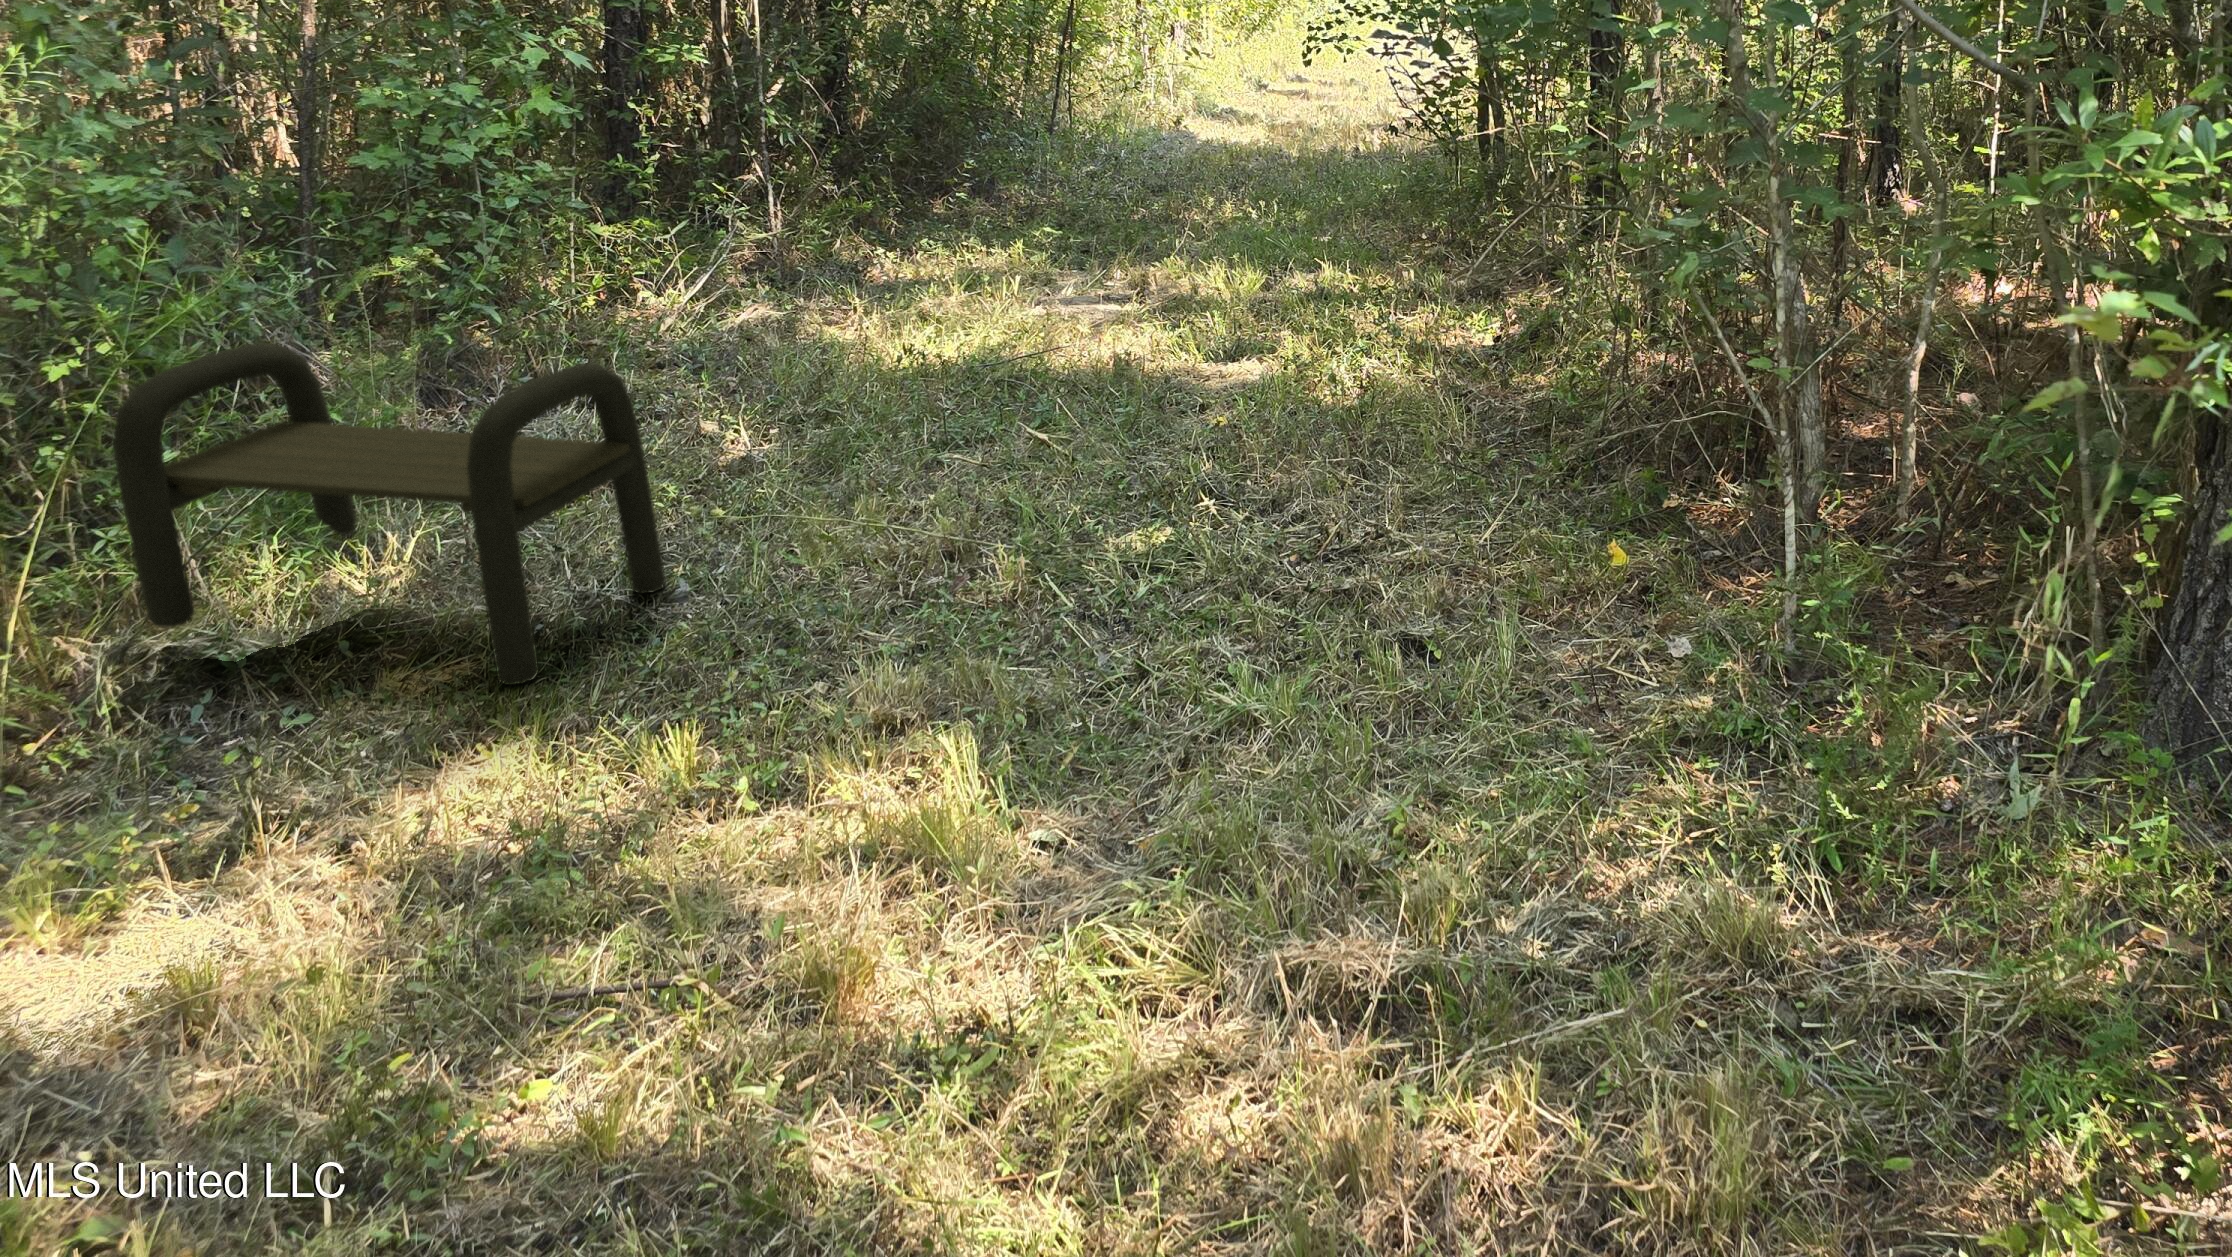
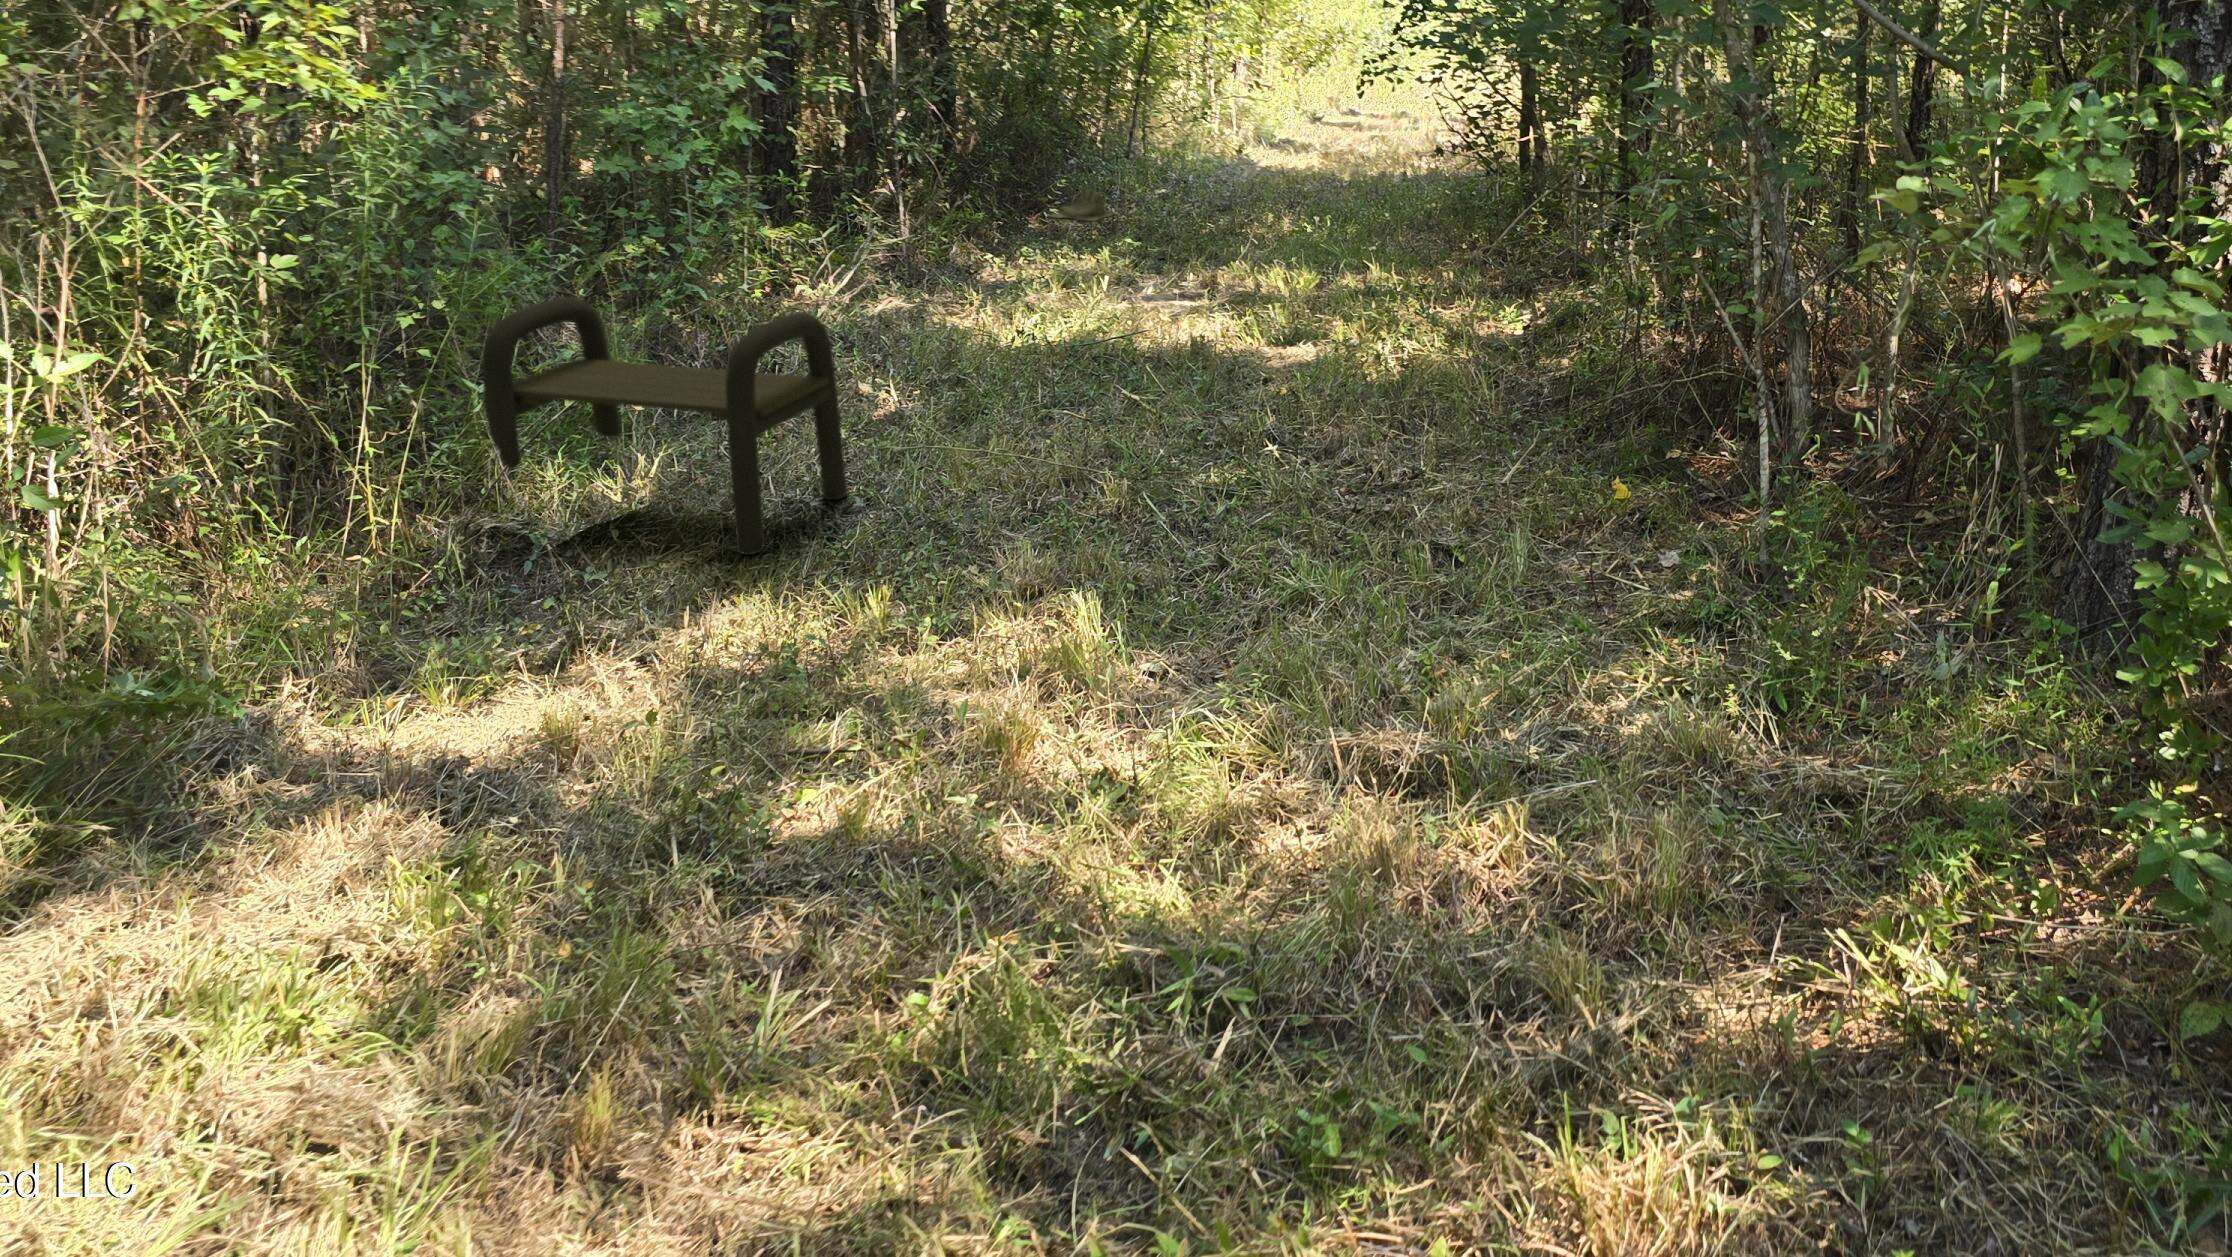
boots: none [958,167,1040,206] -> present [1052,189,1112,221]

